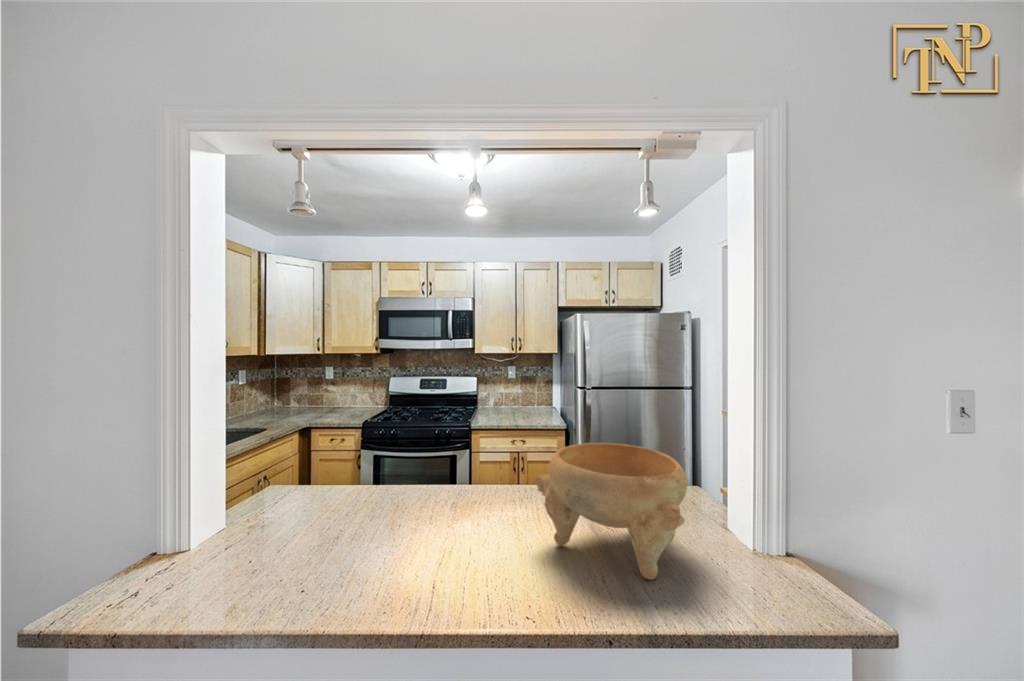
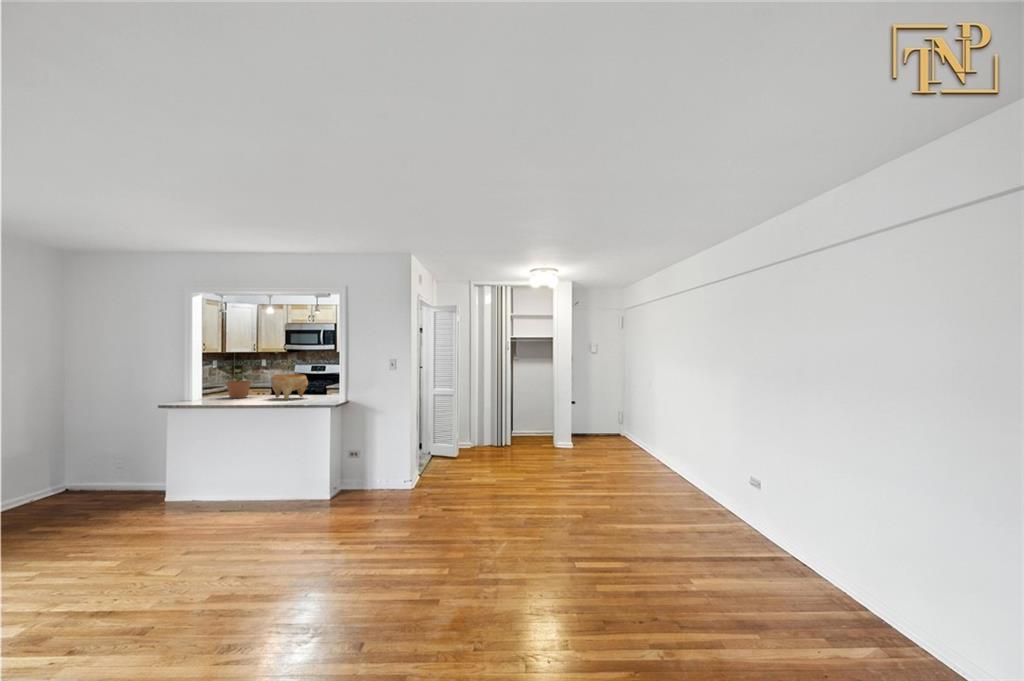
potted plant: none [332,411,473,559] -> present [222,366,256,398]

